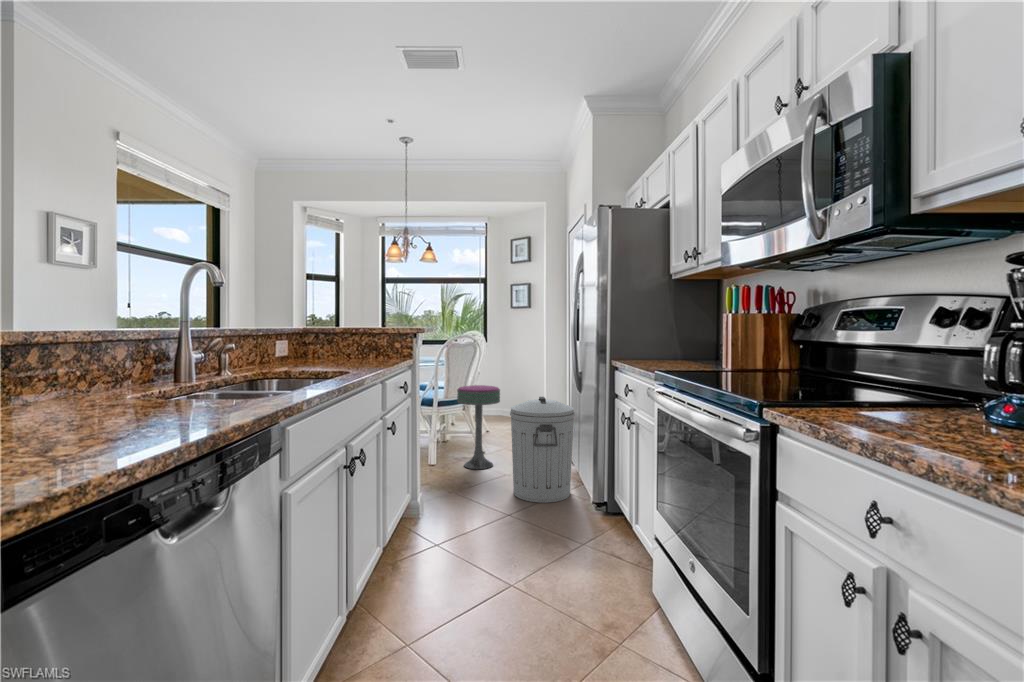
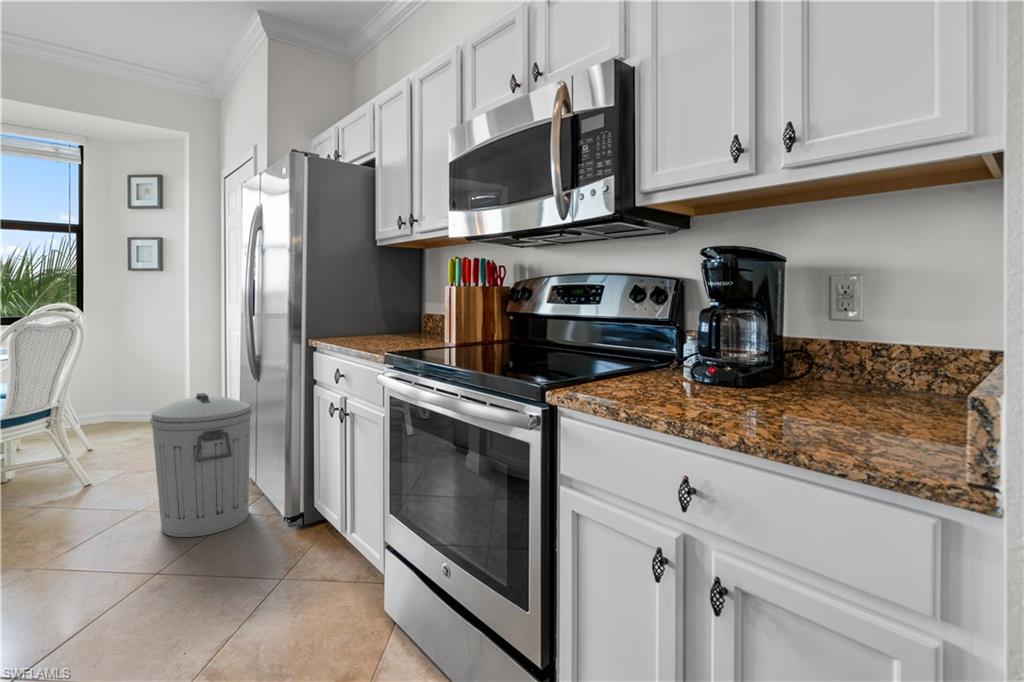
bar stool: present [457,385,500,469] -> none [40,384,123,510]

